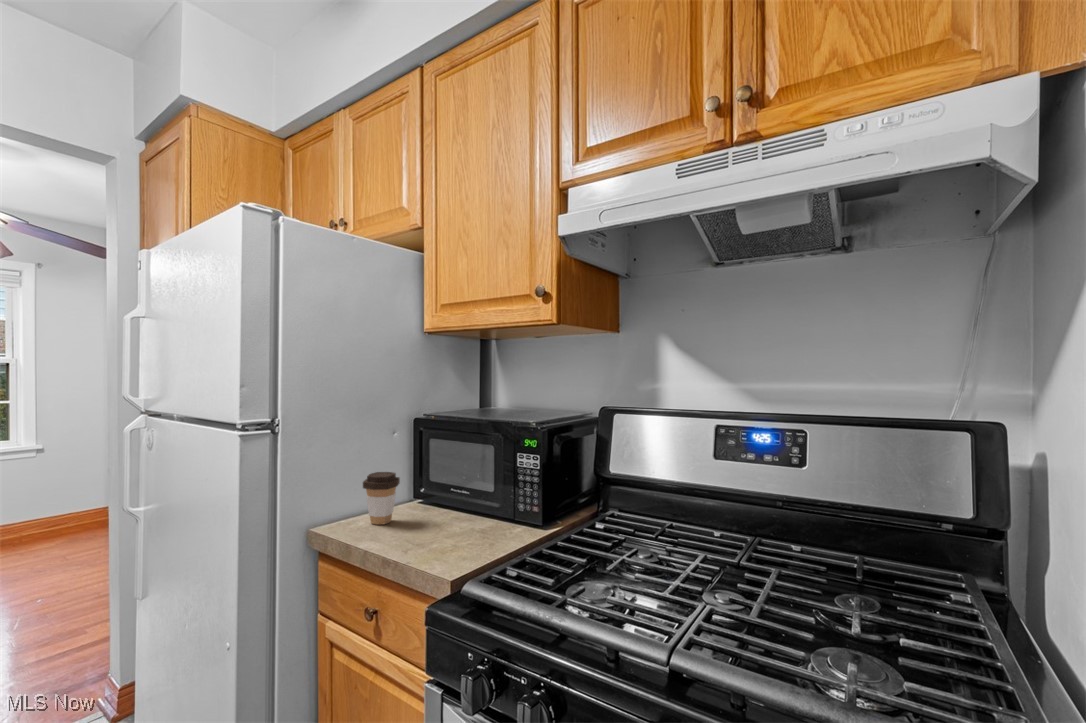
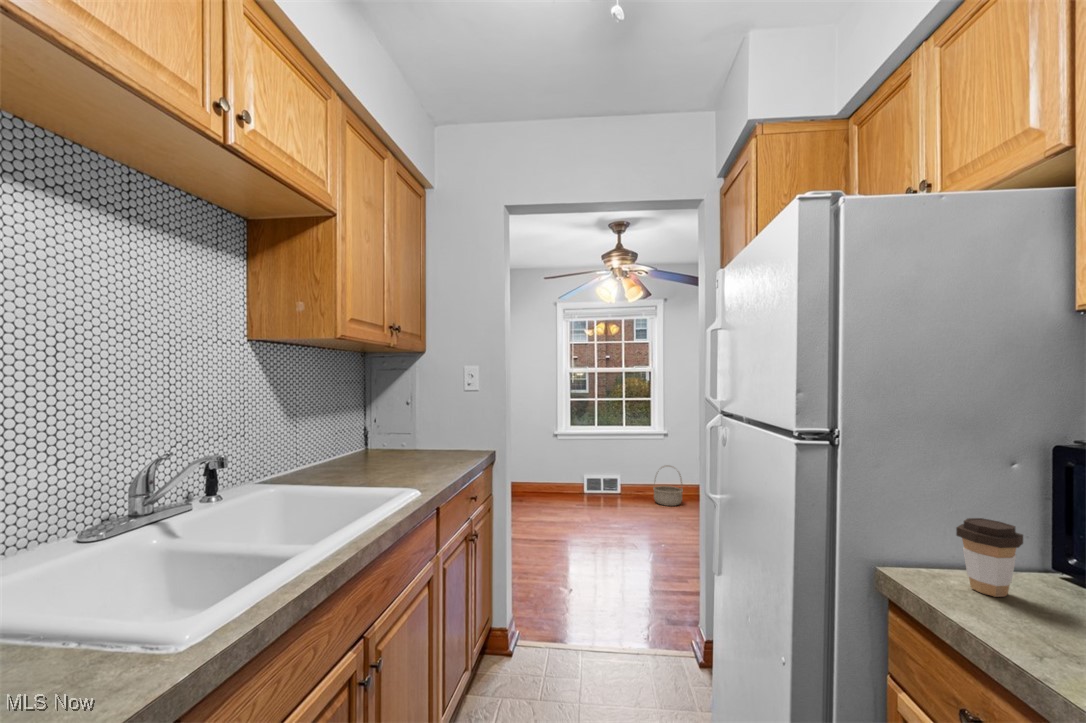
basket: none [16,492,71,548] -> present [653,465,683,506]

